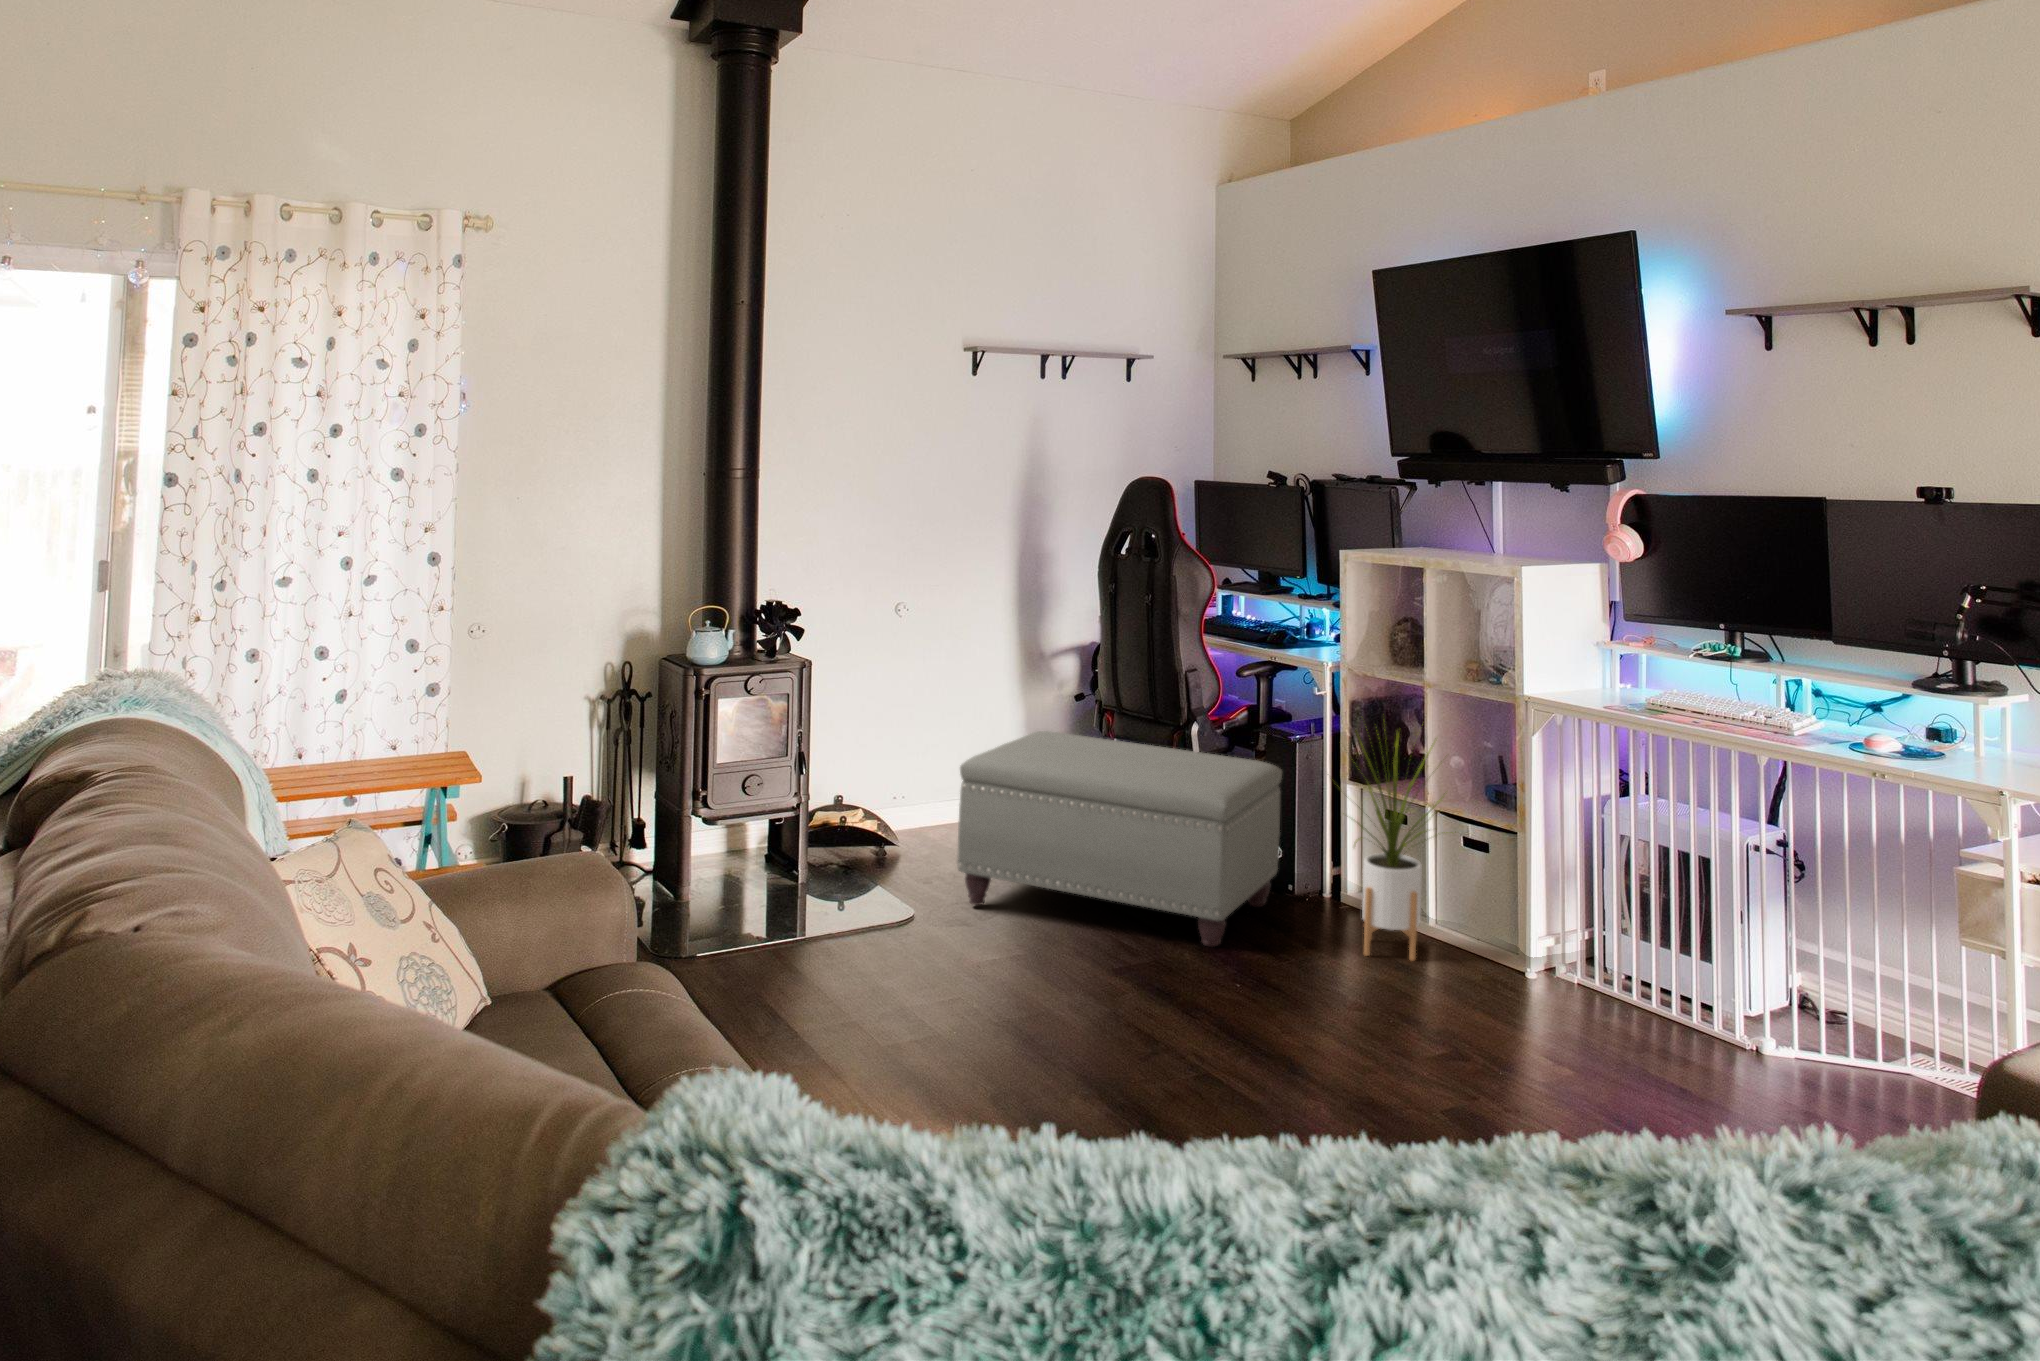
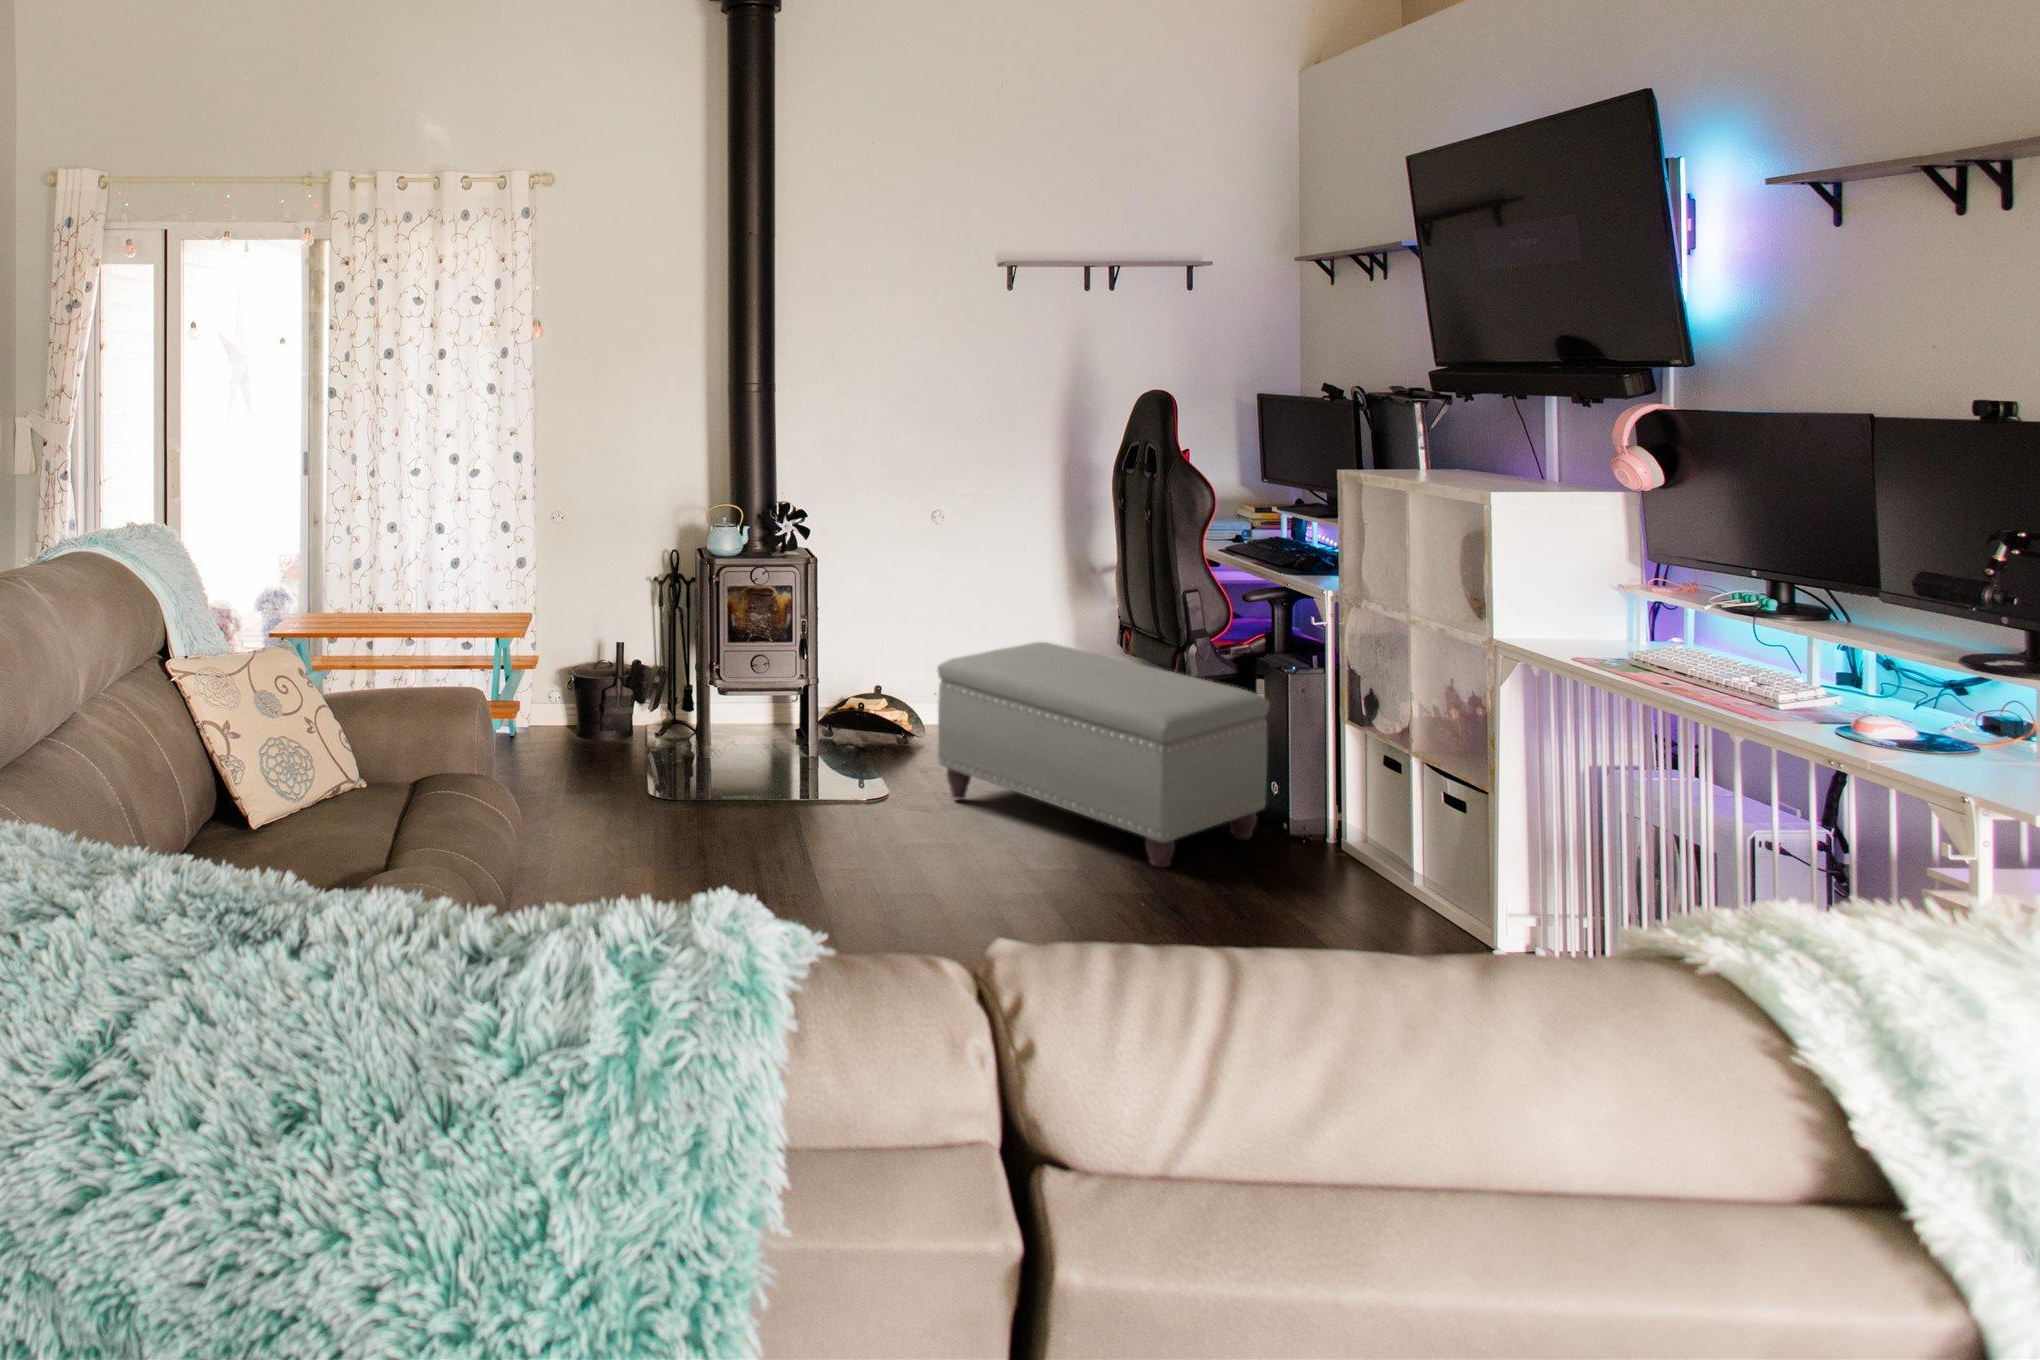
house plant: present [1343,733,1447,961] -> none [1277,648,1427,914]

